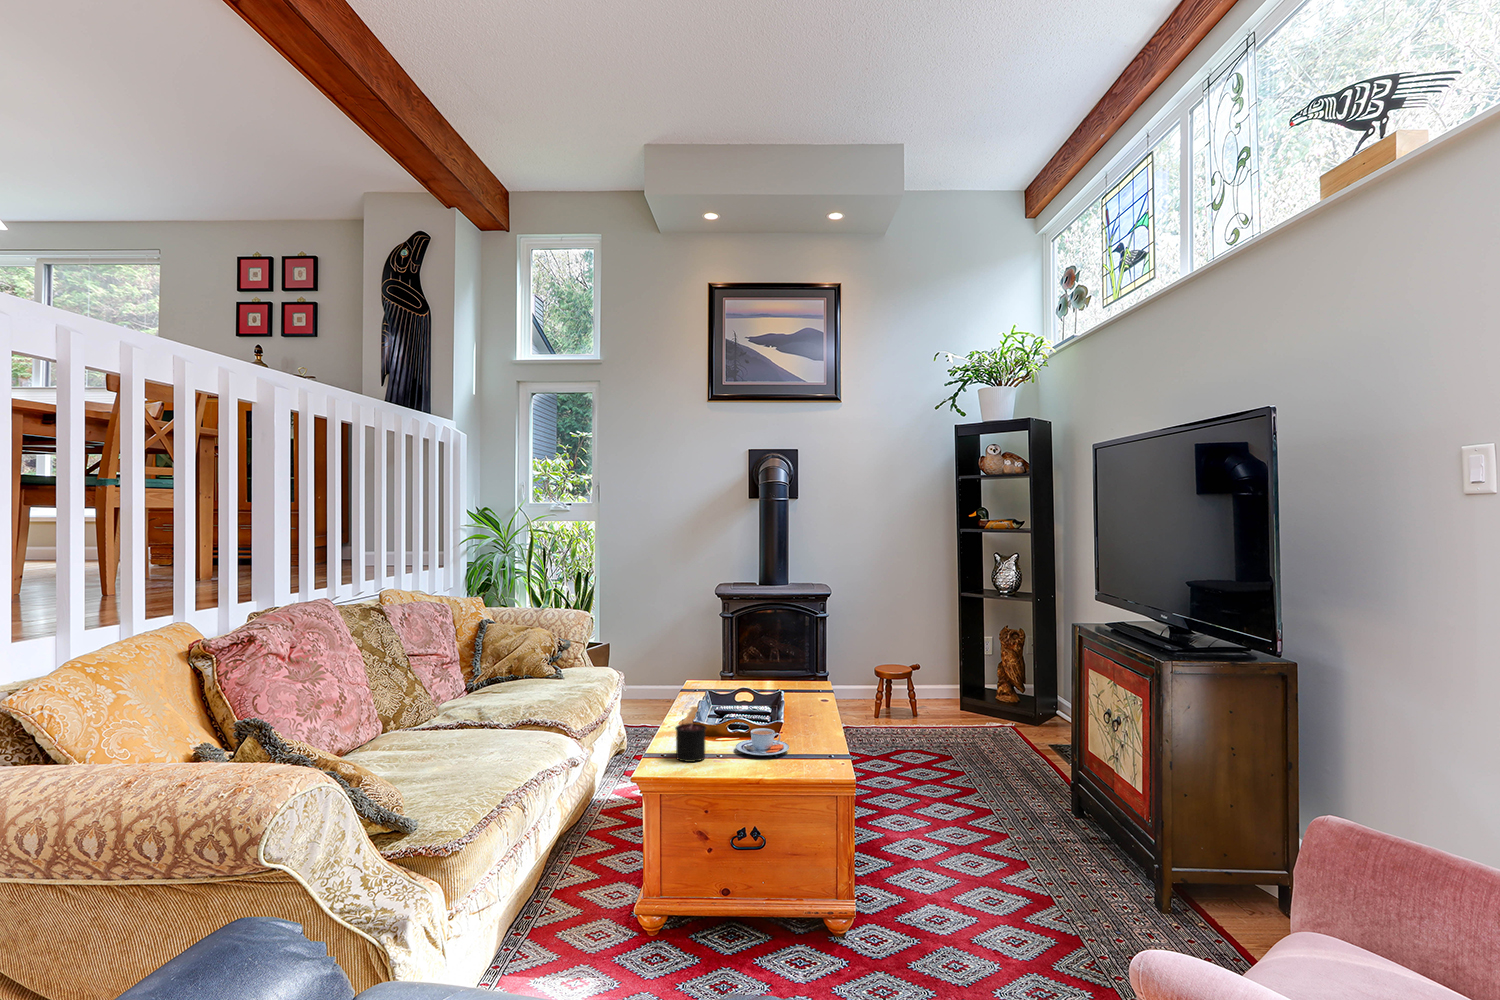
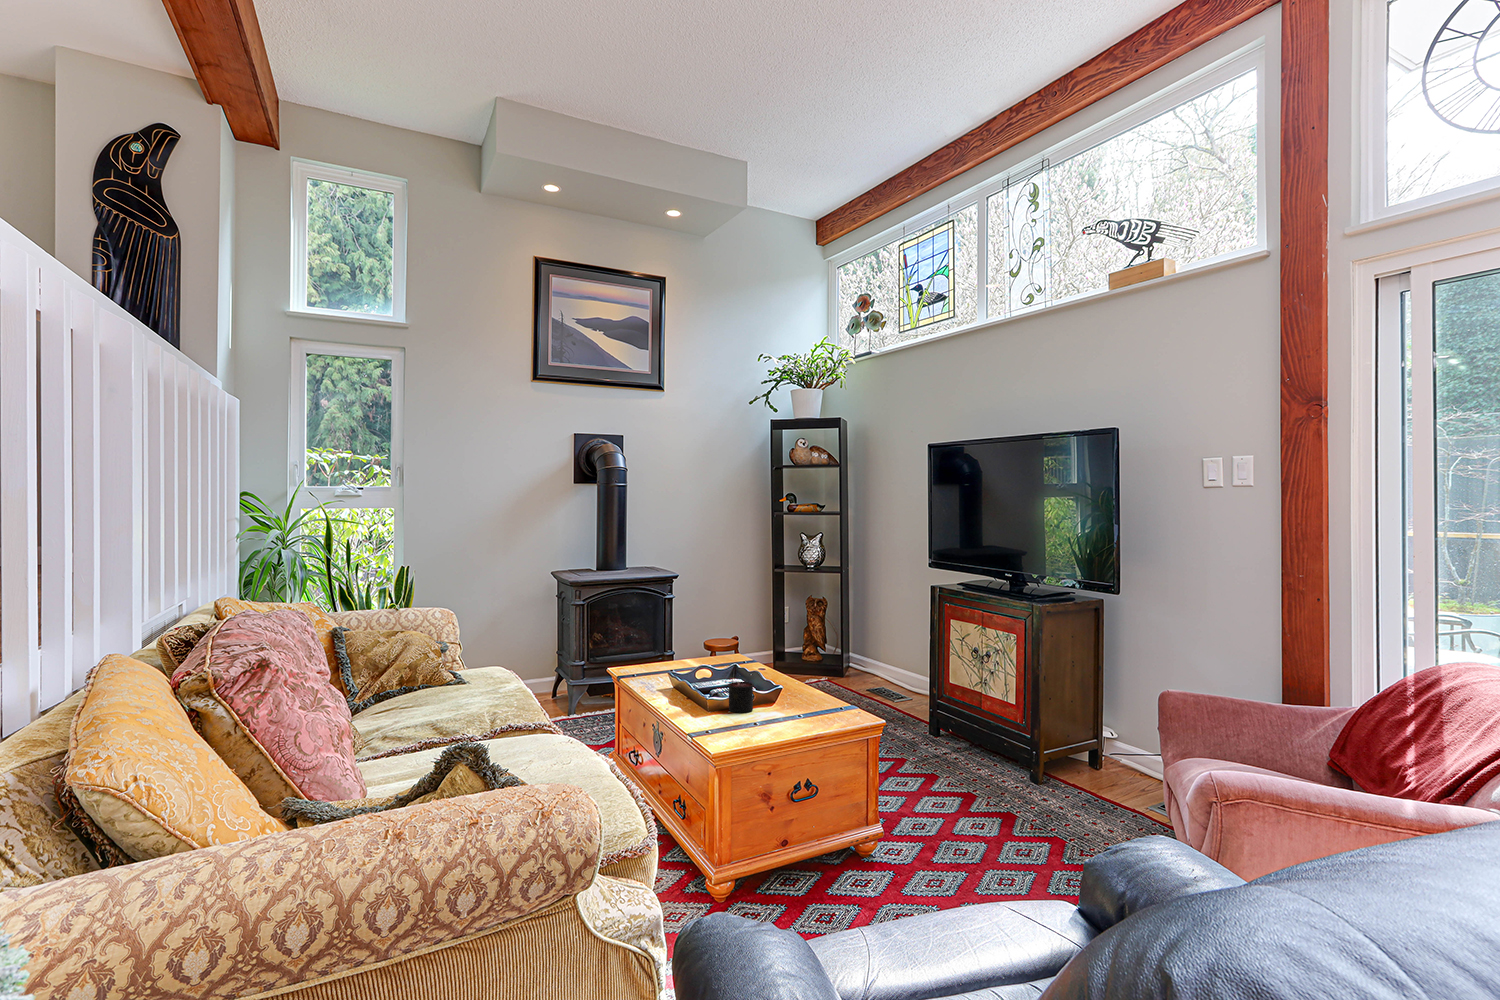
teacup: present [736,728,789,755] -> none [762,681,806,702]

